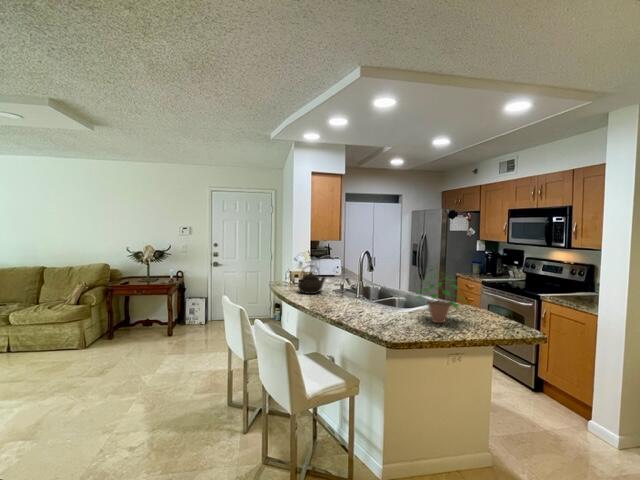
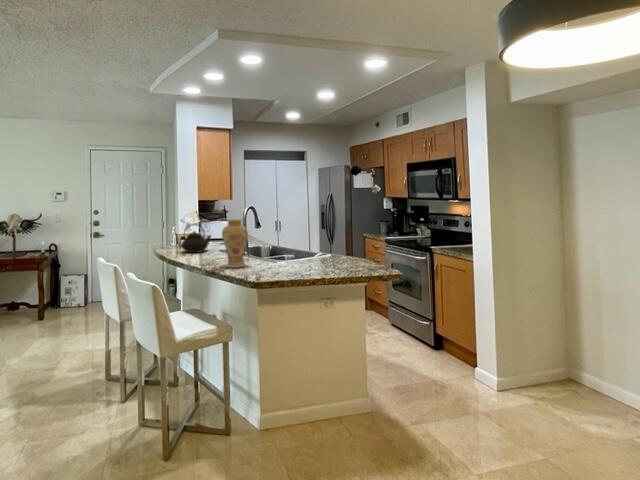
vase: none [350,267,377,321] -> present [222,219,248,268]
potted plant: present [417,267,462,323] -> none [280,216,330,266]

